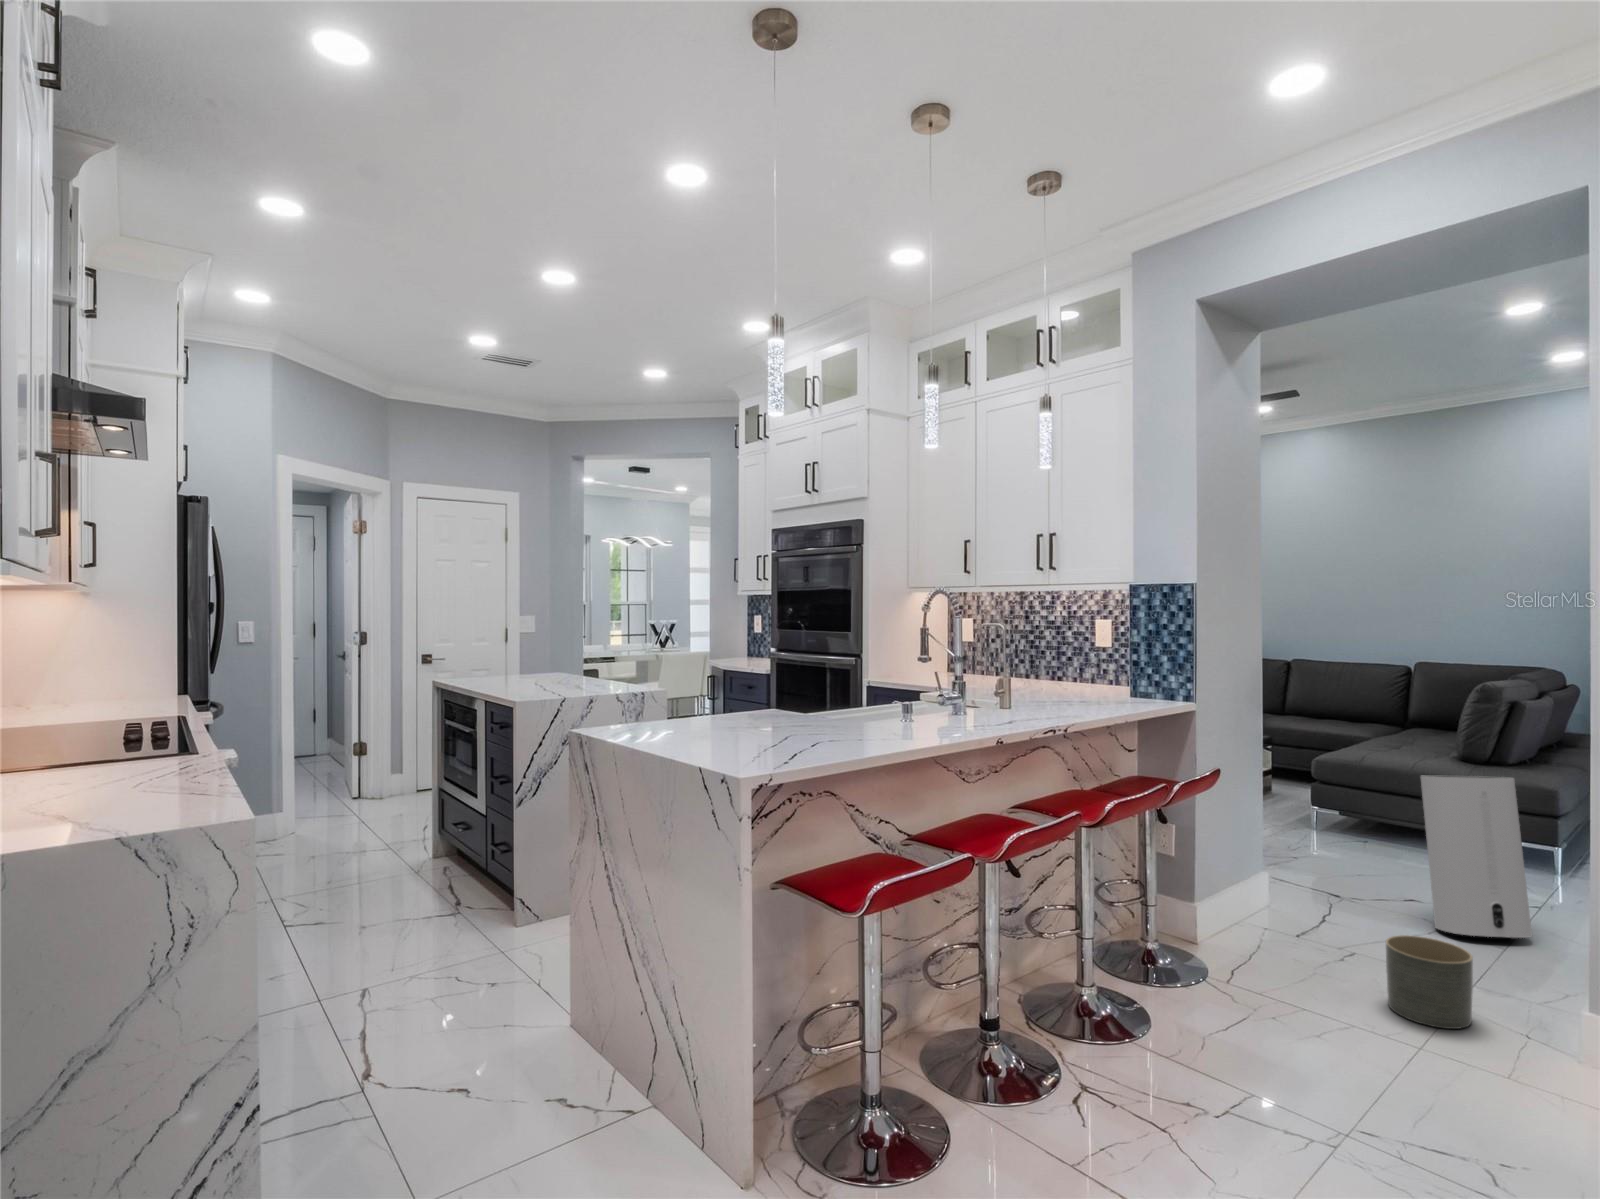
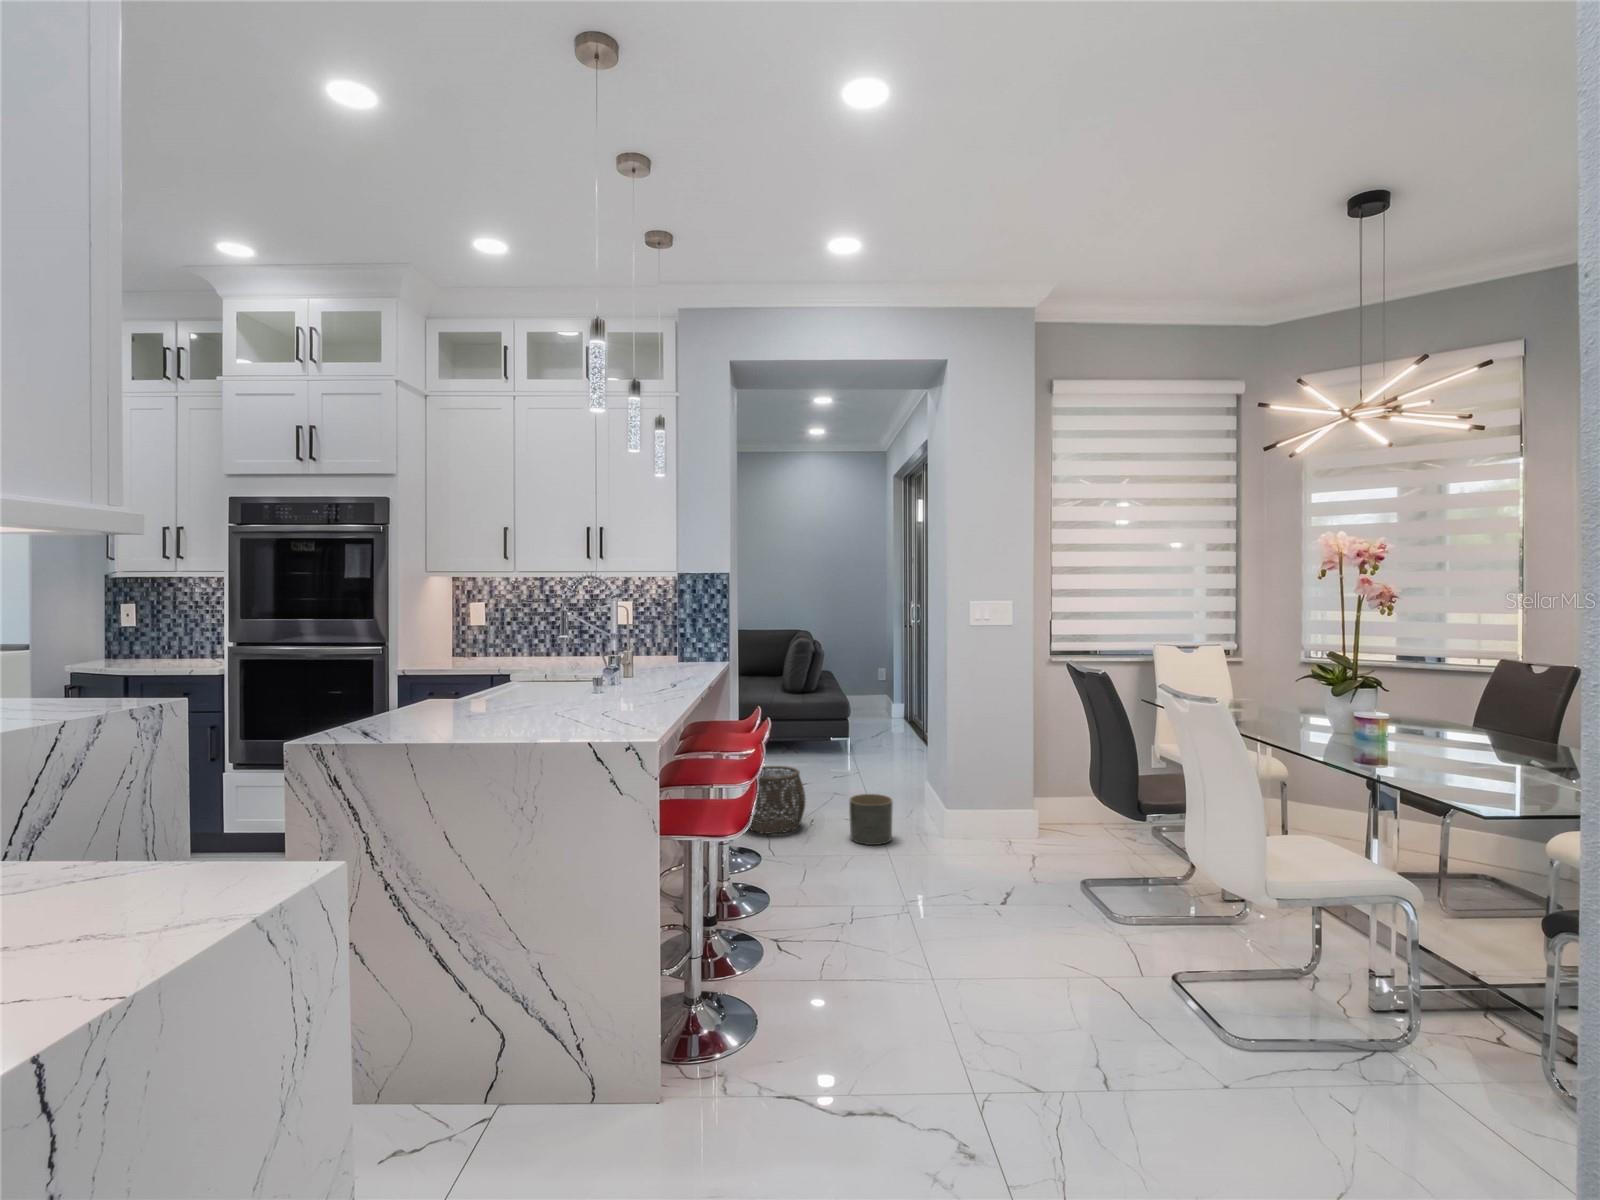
air purifier: present [1421,776,1532,938] -> none [812,695,866,796]
woven basket: none [1232,856,1340,961] -> present [748,766,805,834]

